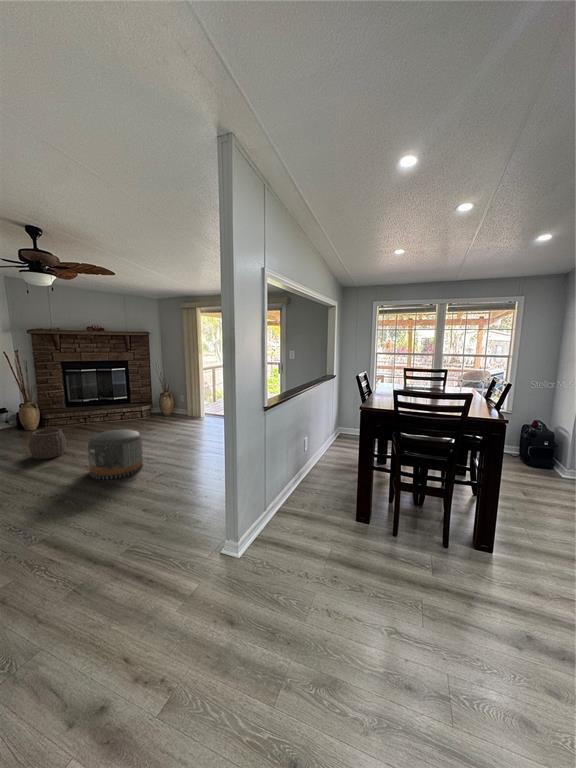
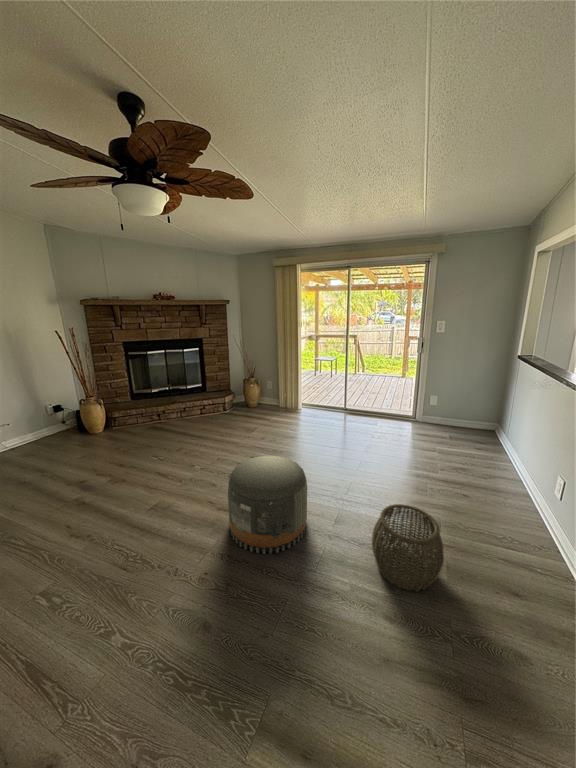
woven basket: present [29,428,66,459] -> present [372,504,444,592]

